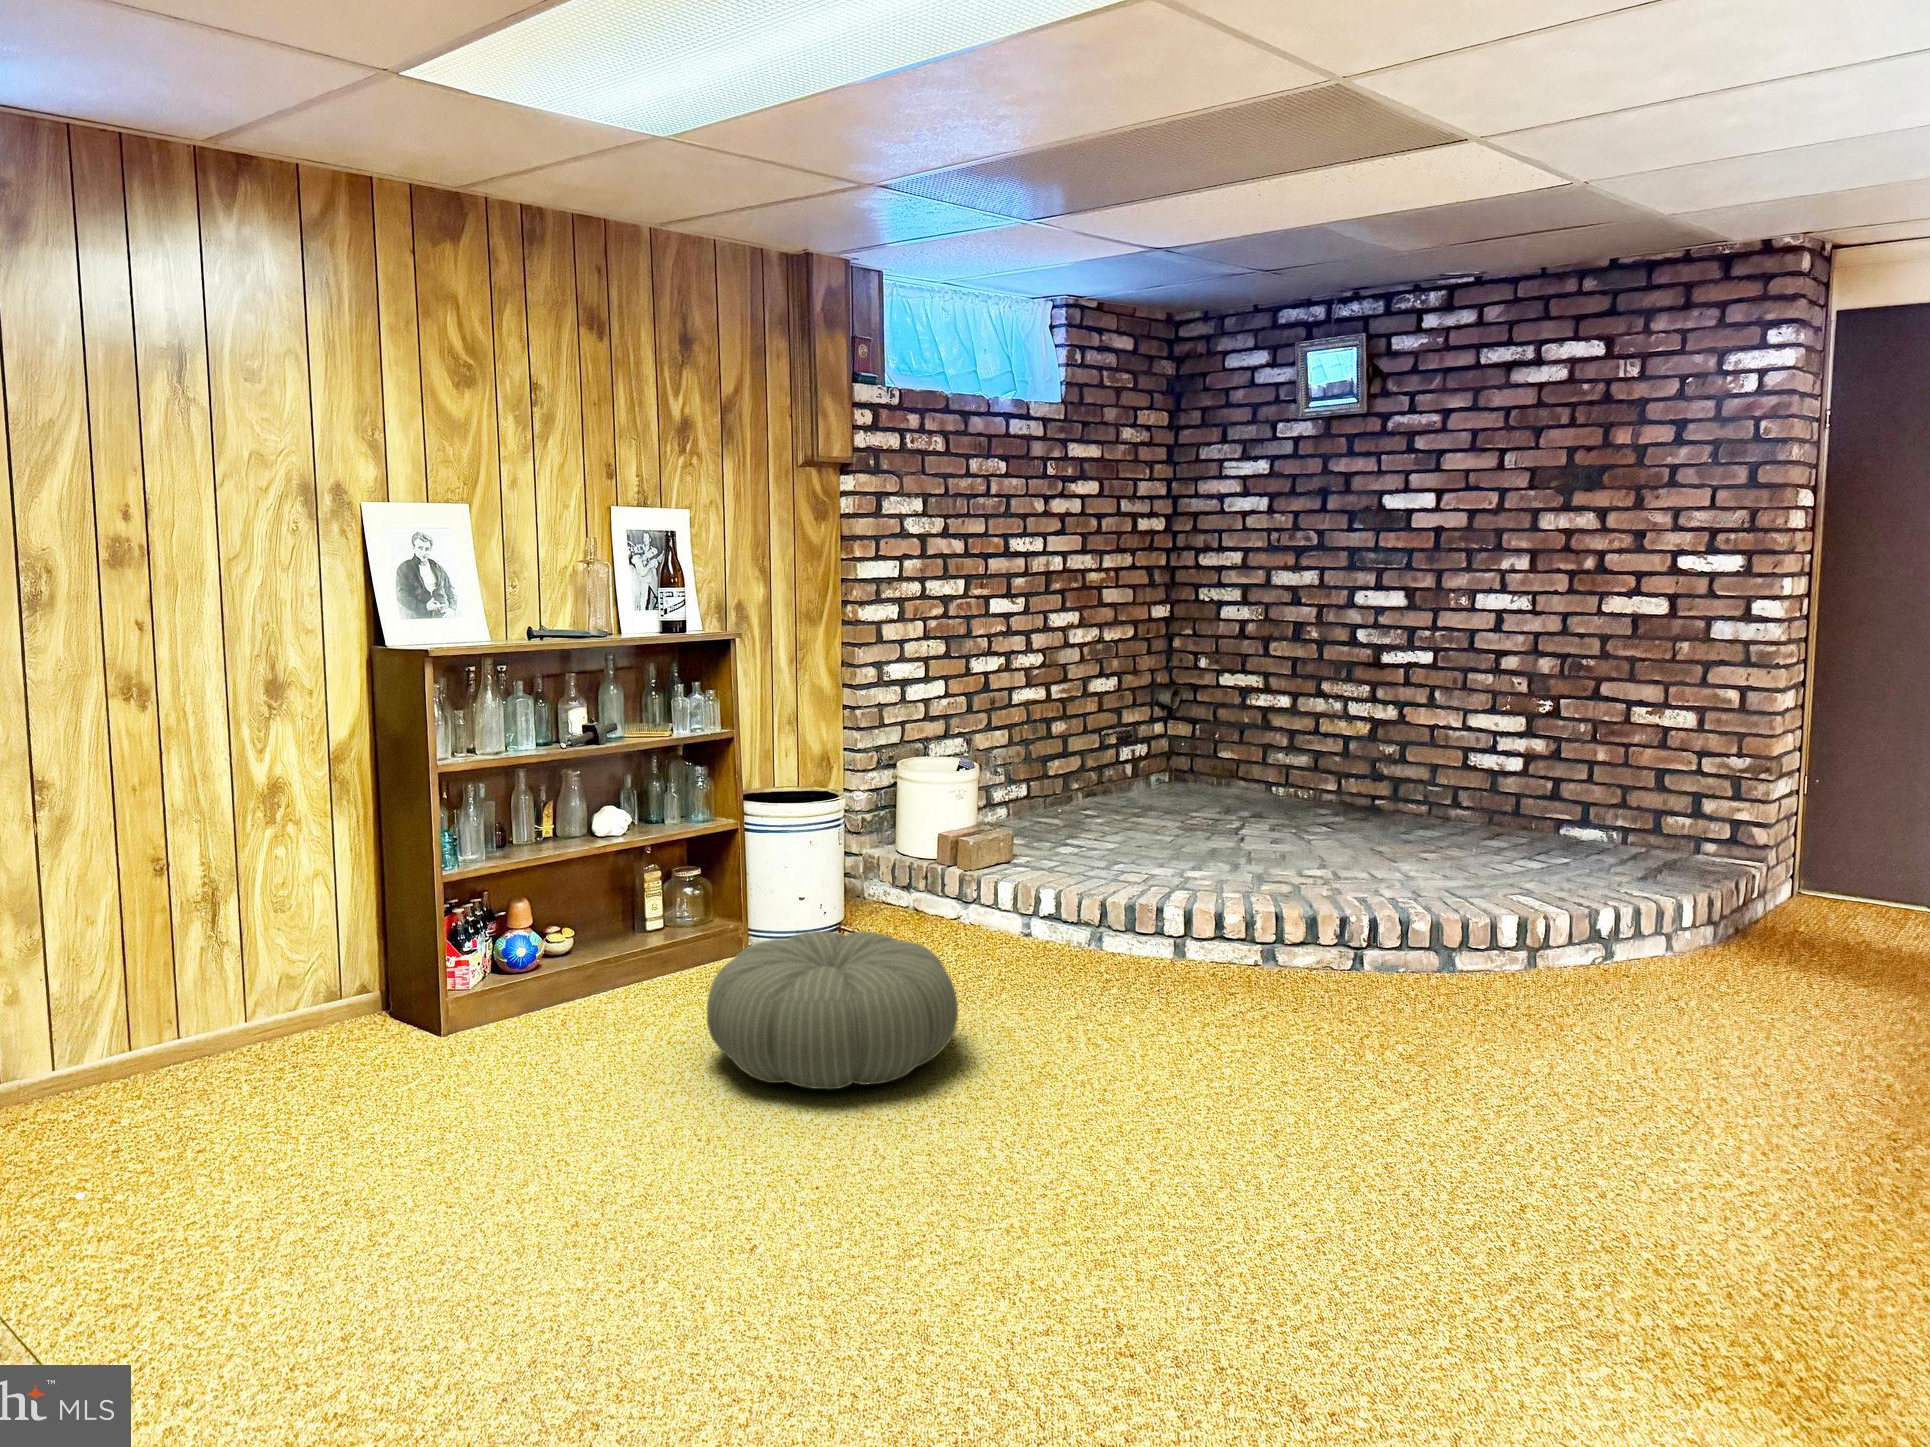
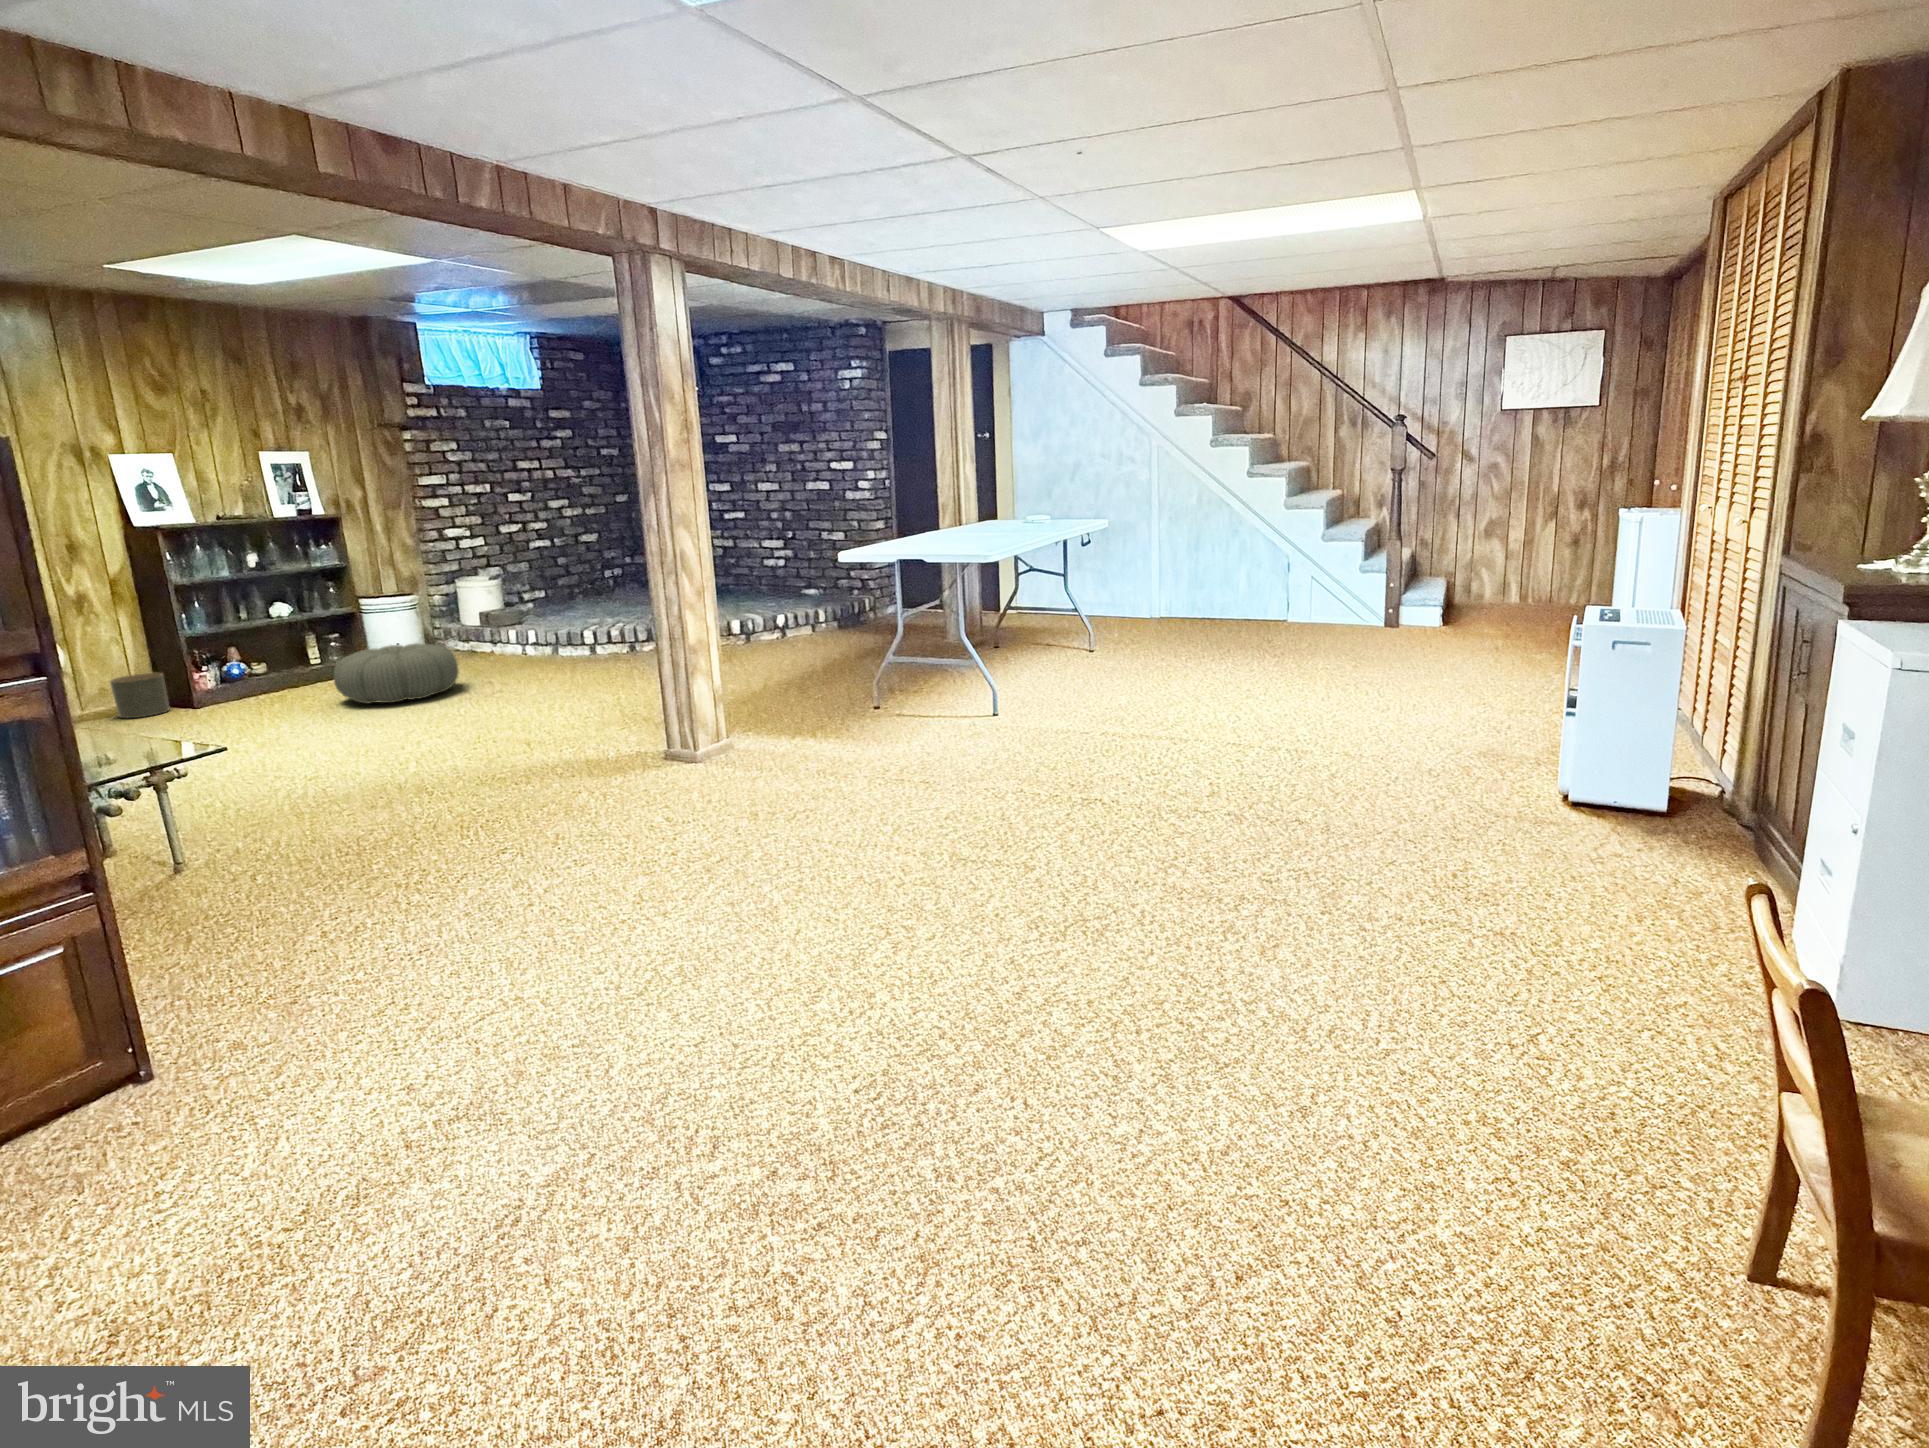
planter: none [305,942,398,1044] -> present [110,673,169,718]

